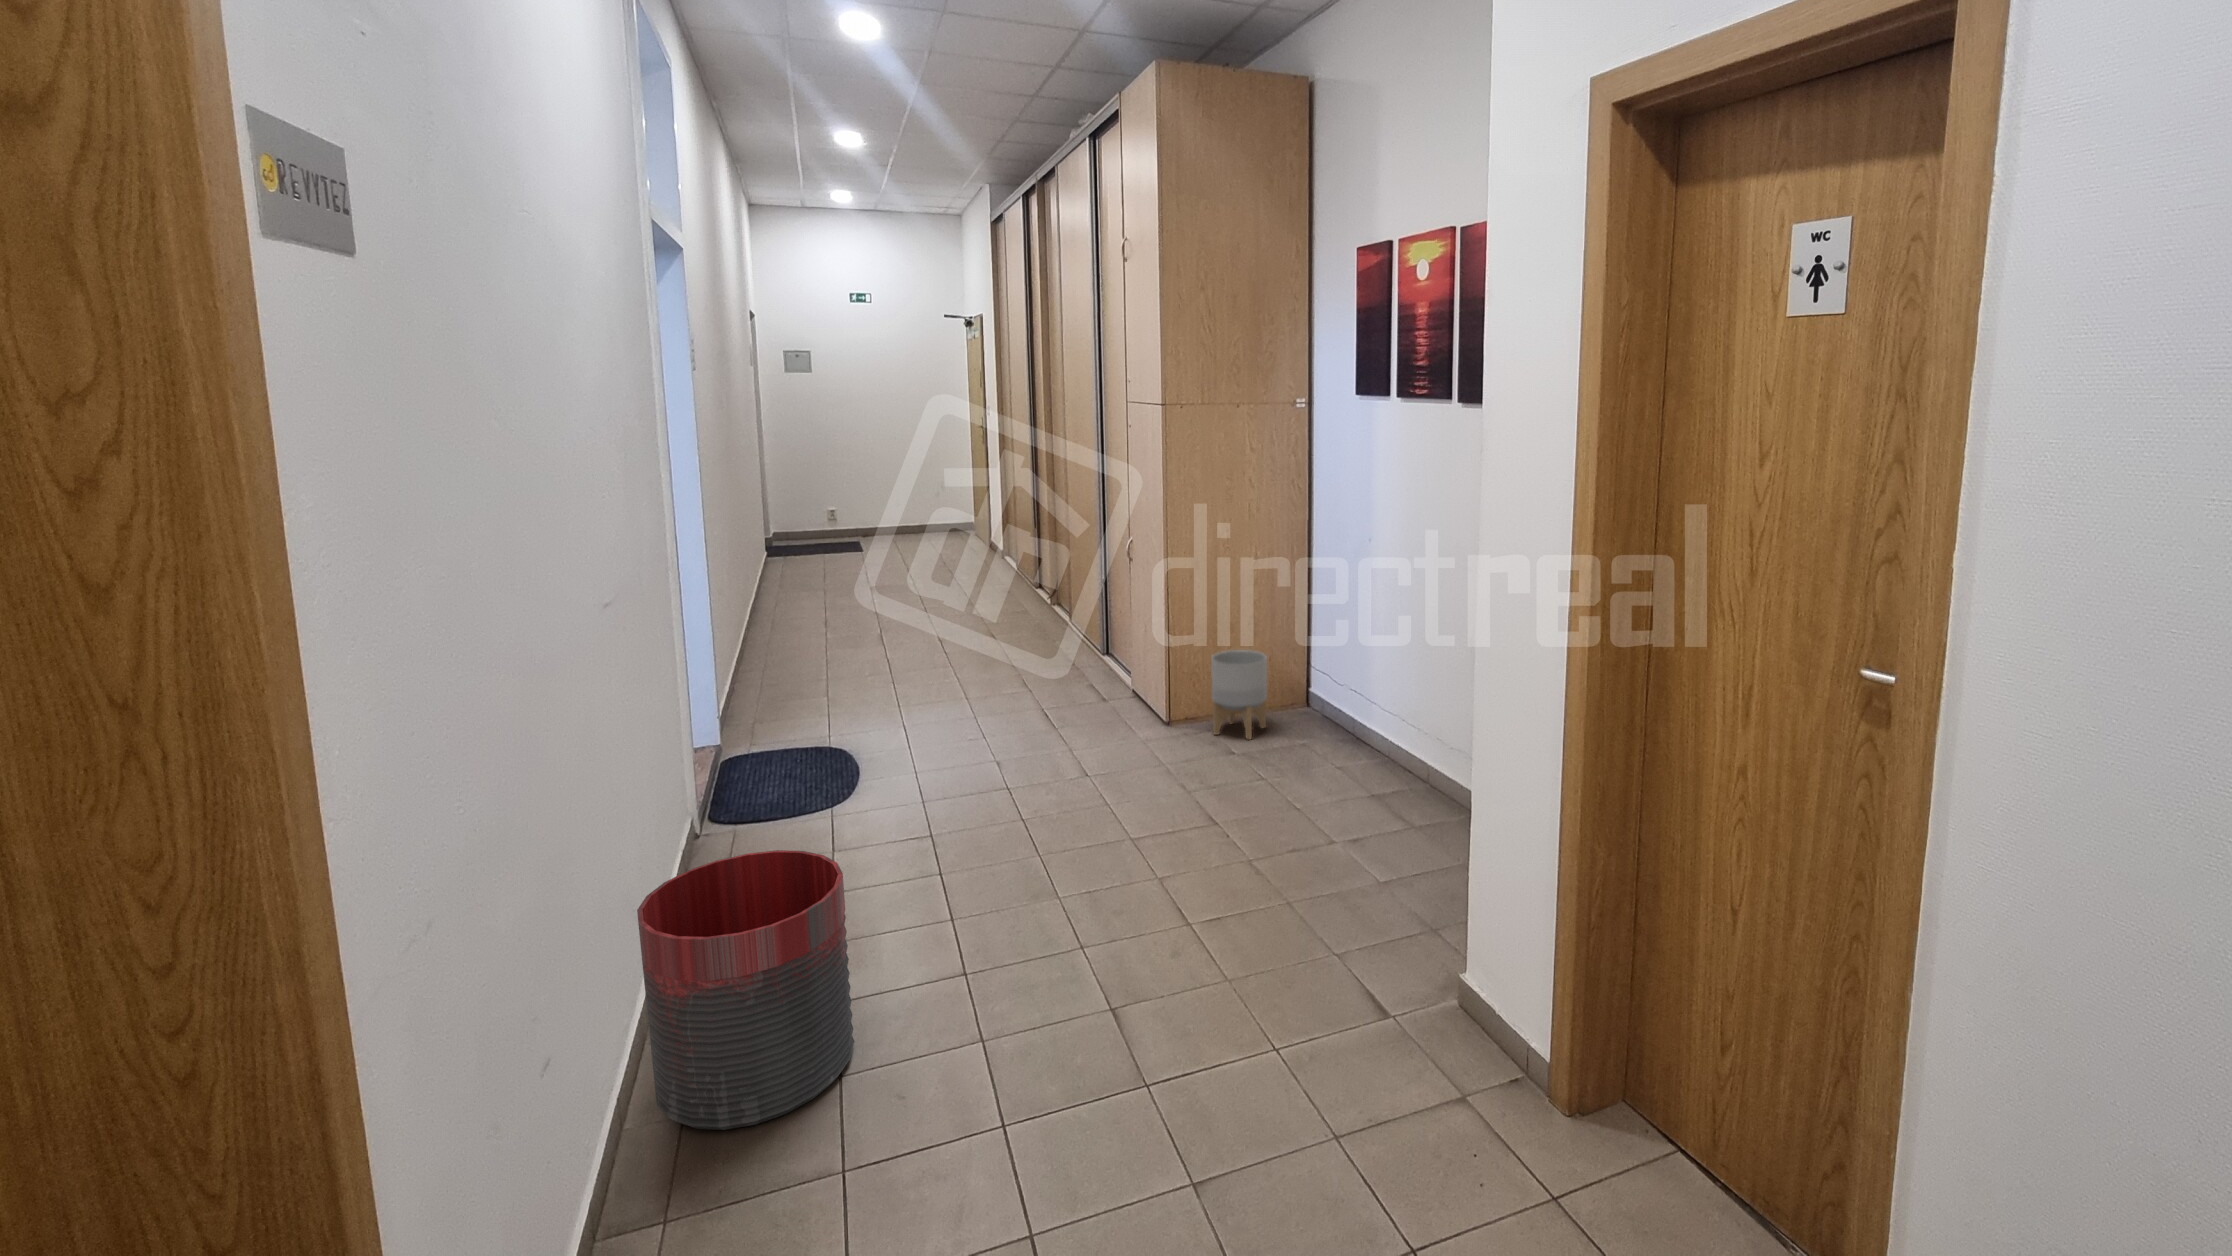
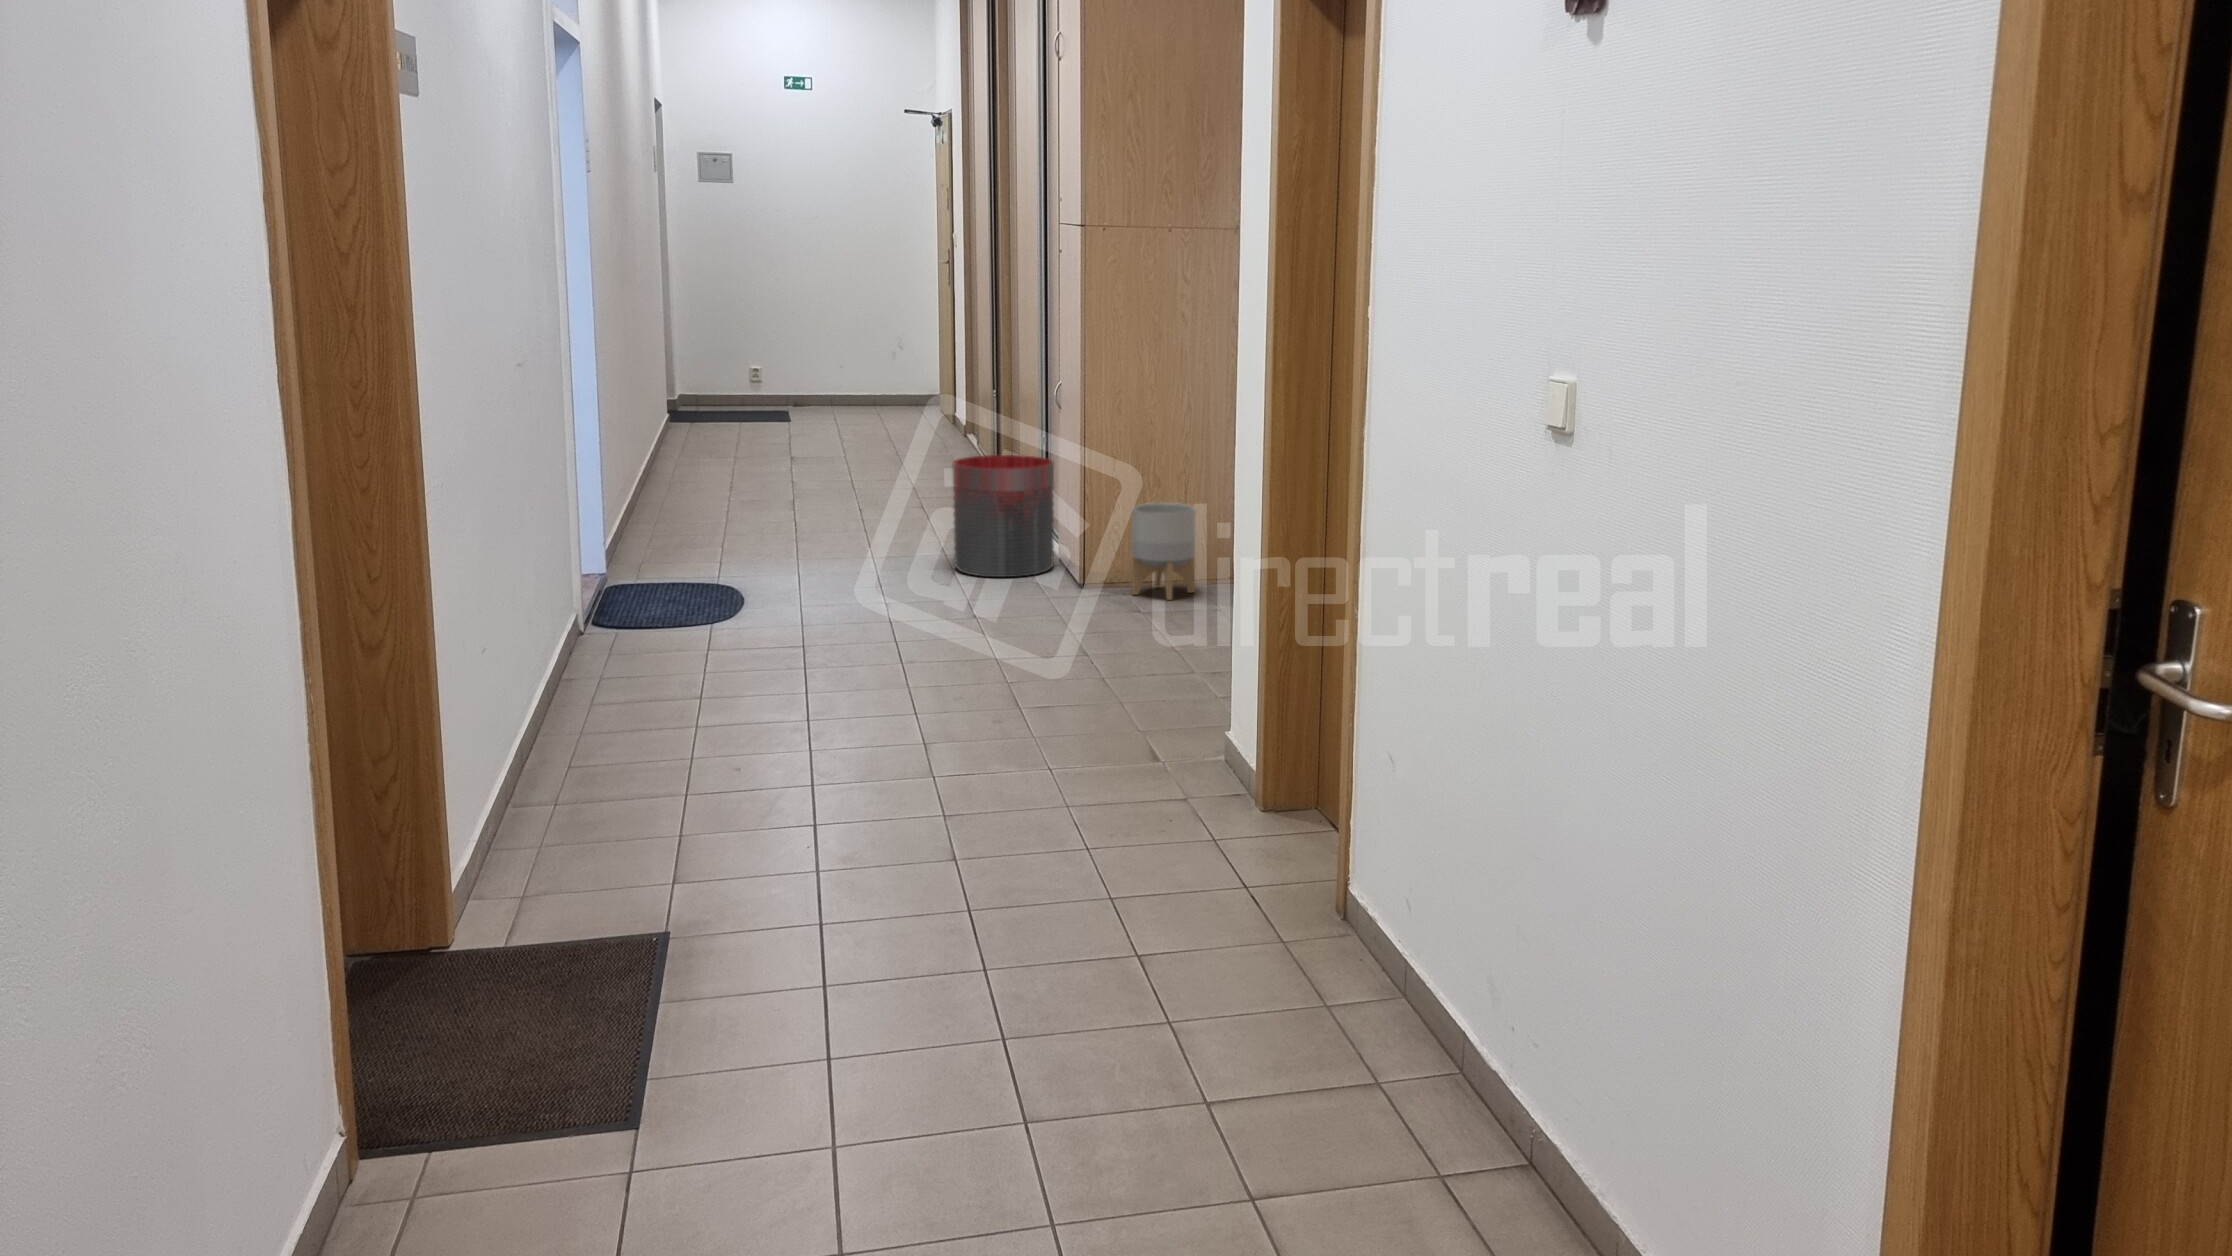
trash can: present [637,850,854,1130] -> present [952,455,1054,577]

